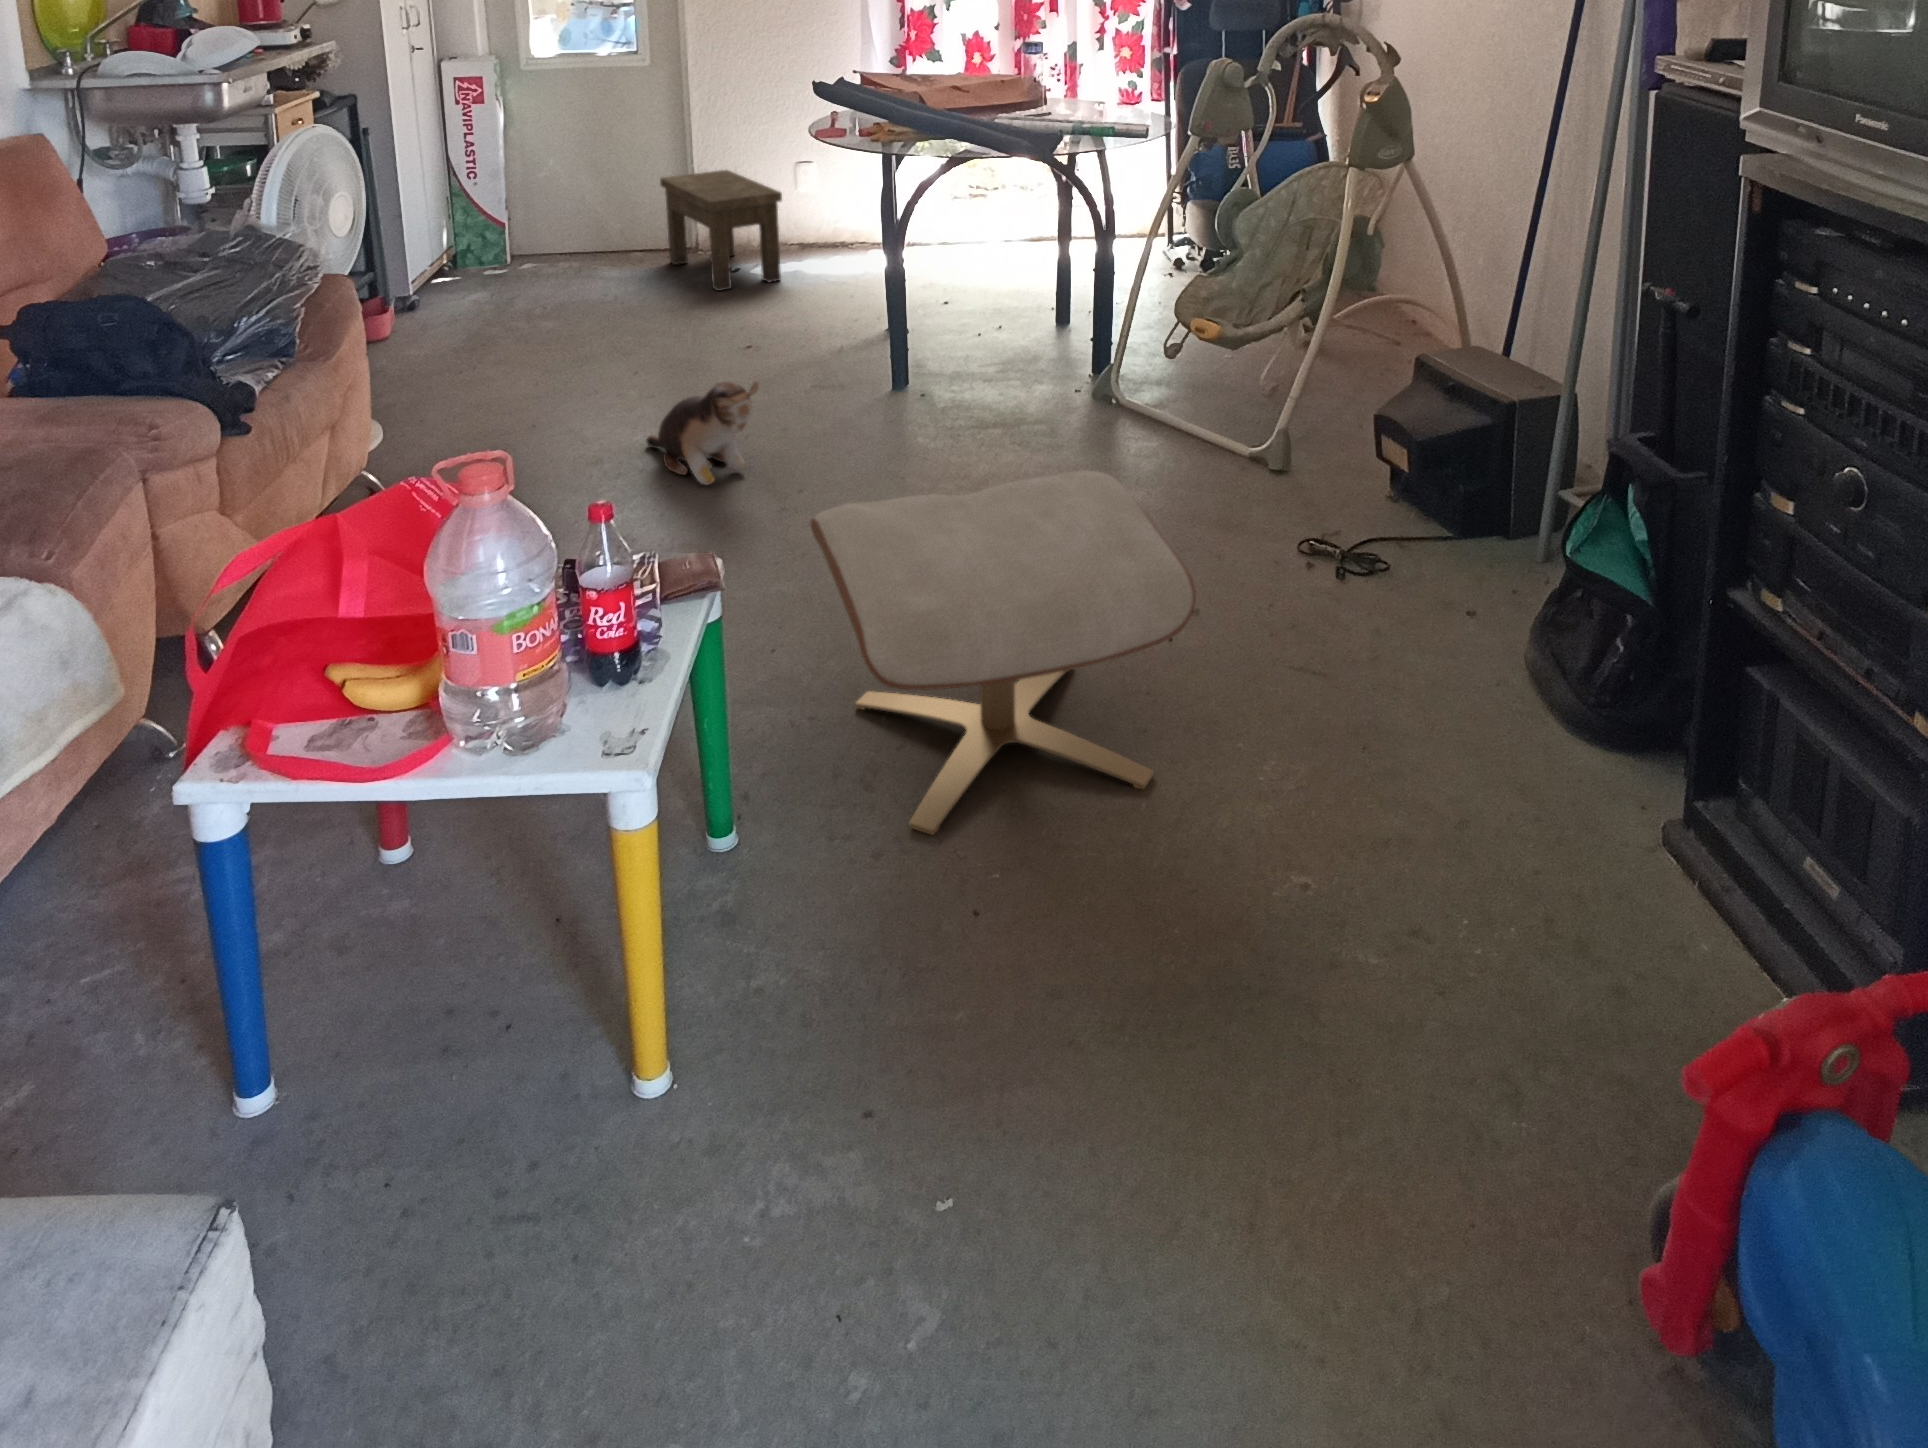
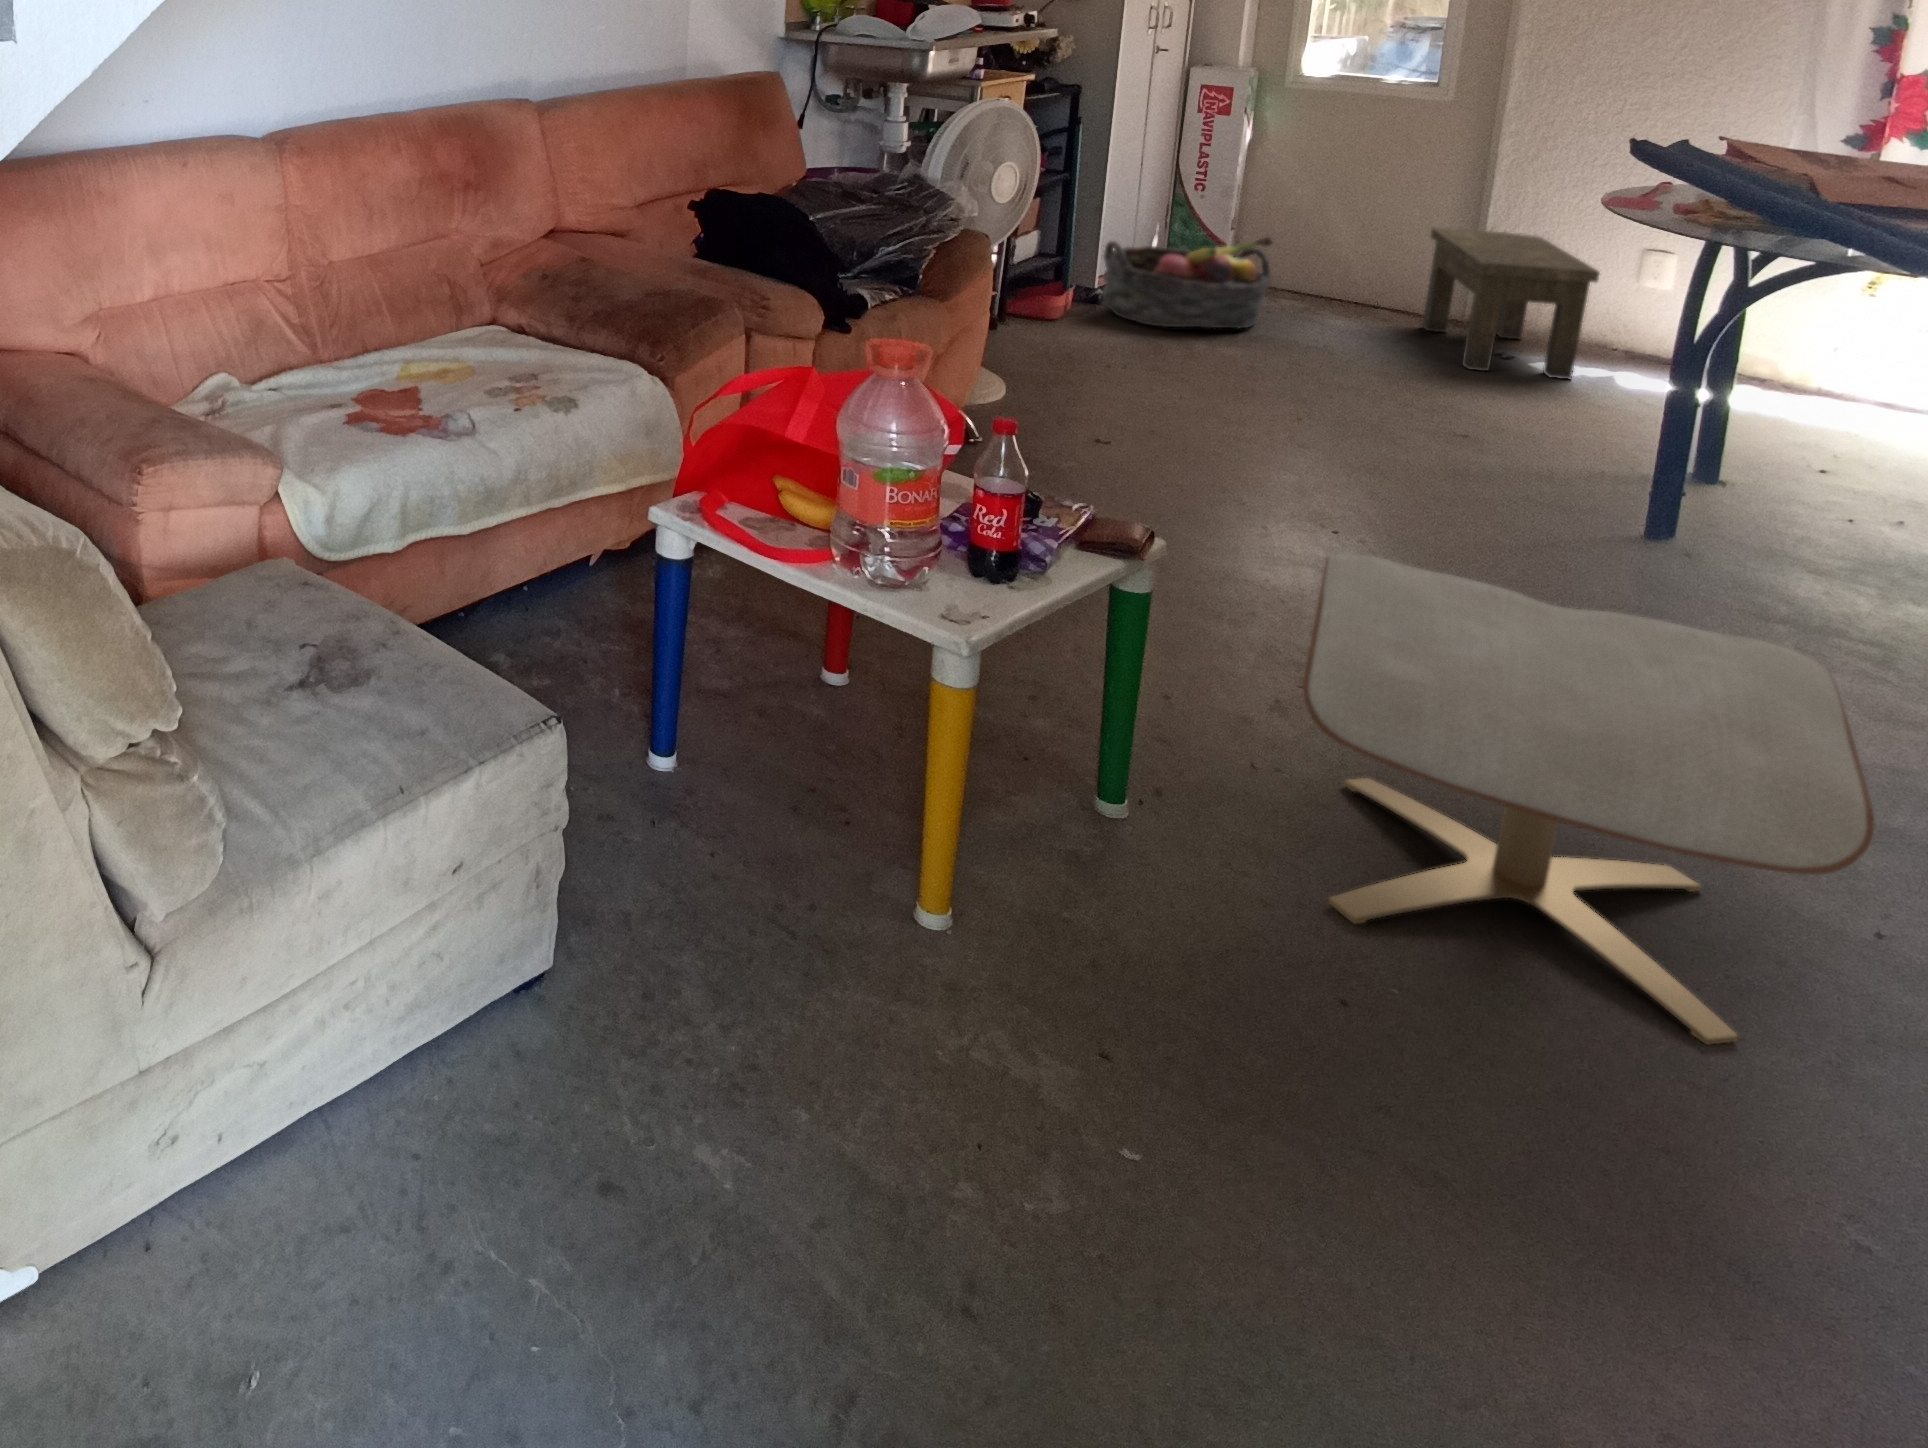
basket: none [417,211,562,319] -> present [1102,237,1272,328]
plush toy: present [647,382,759,485] -> none [1263,432,1401,539]

